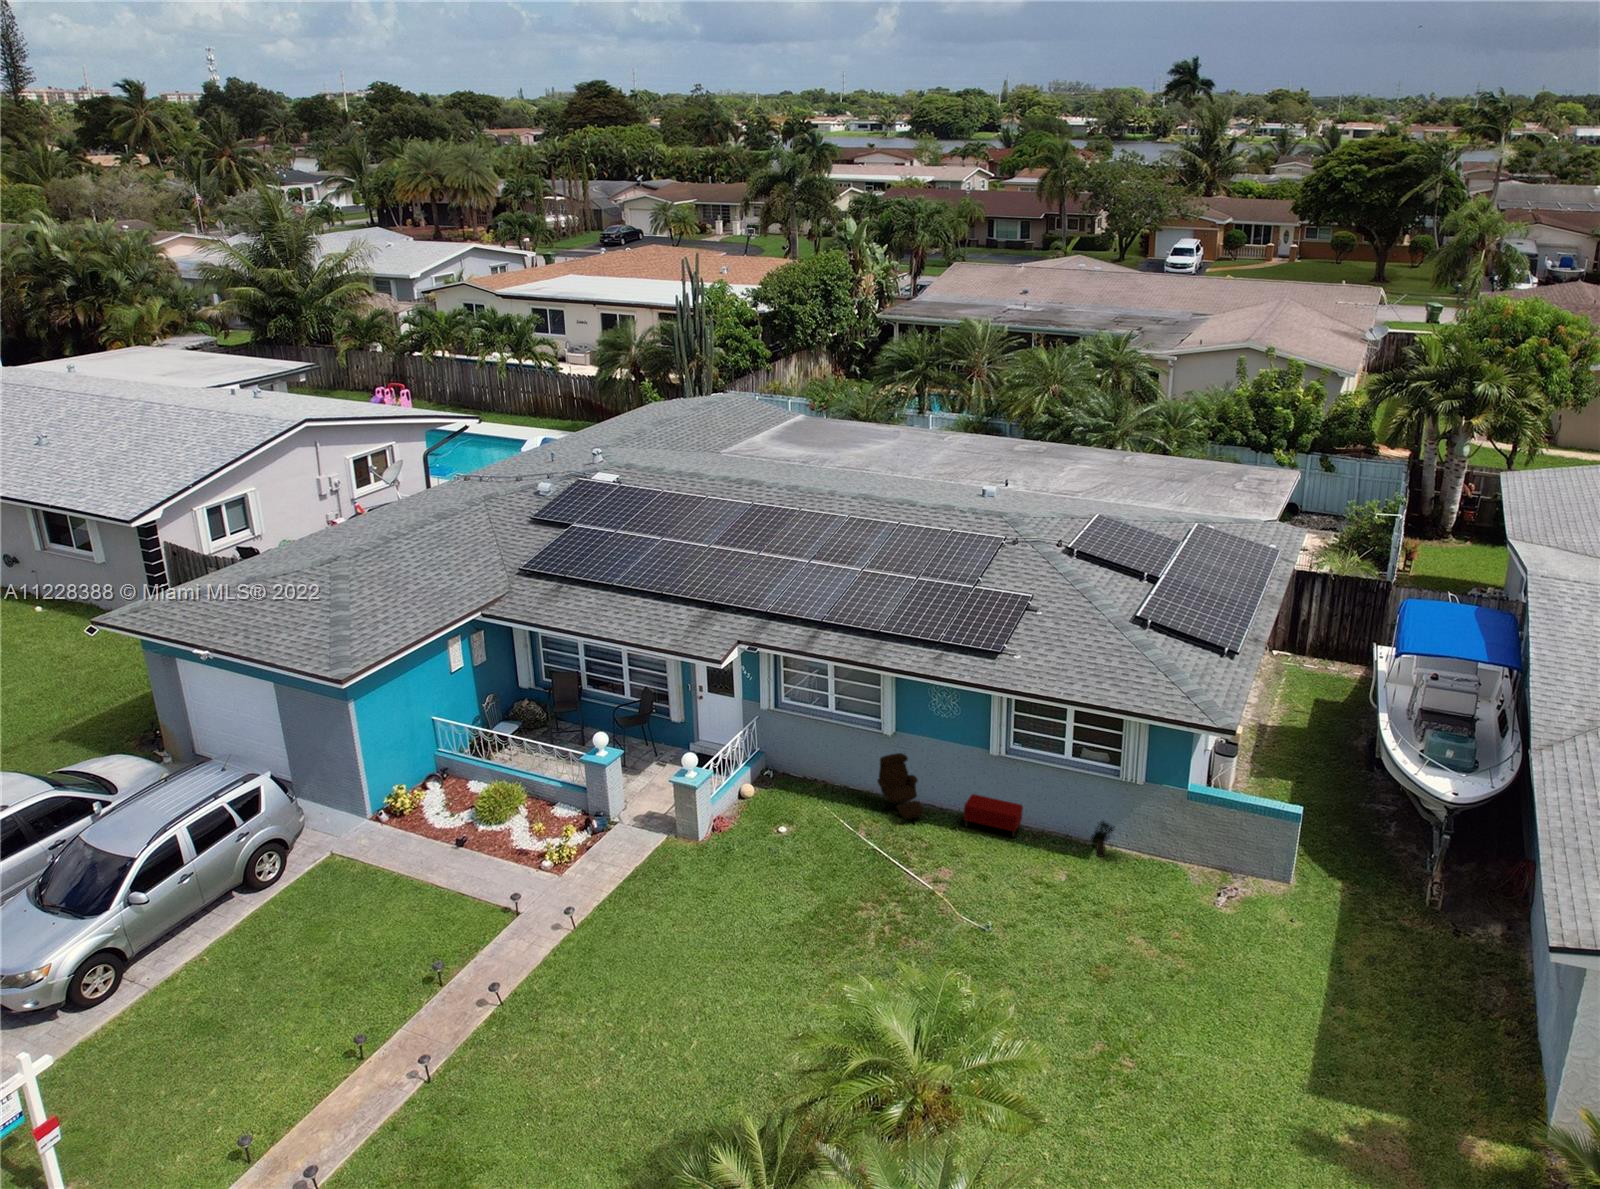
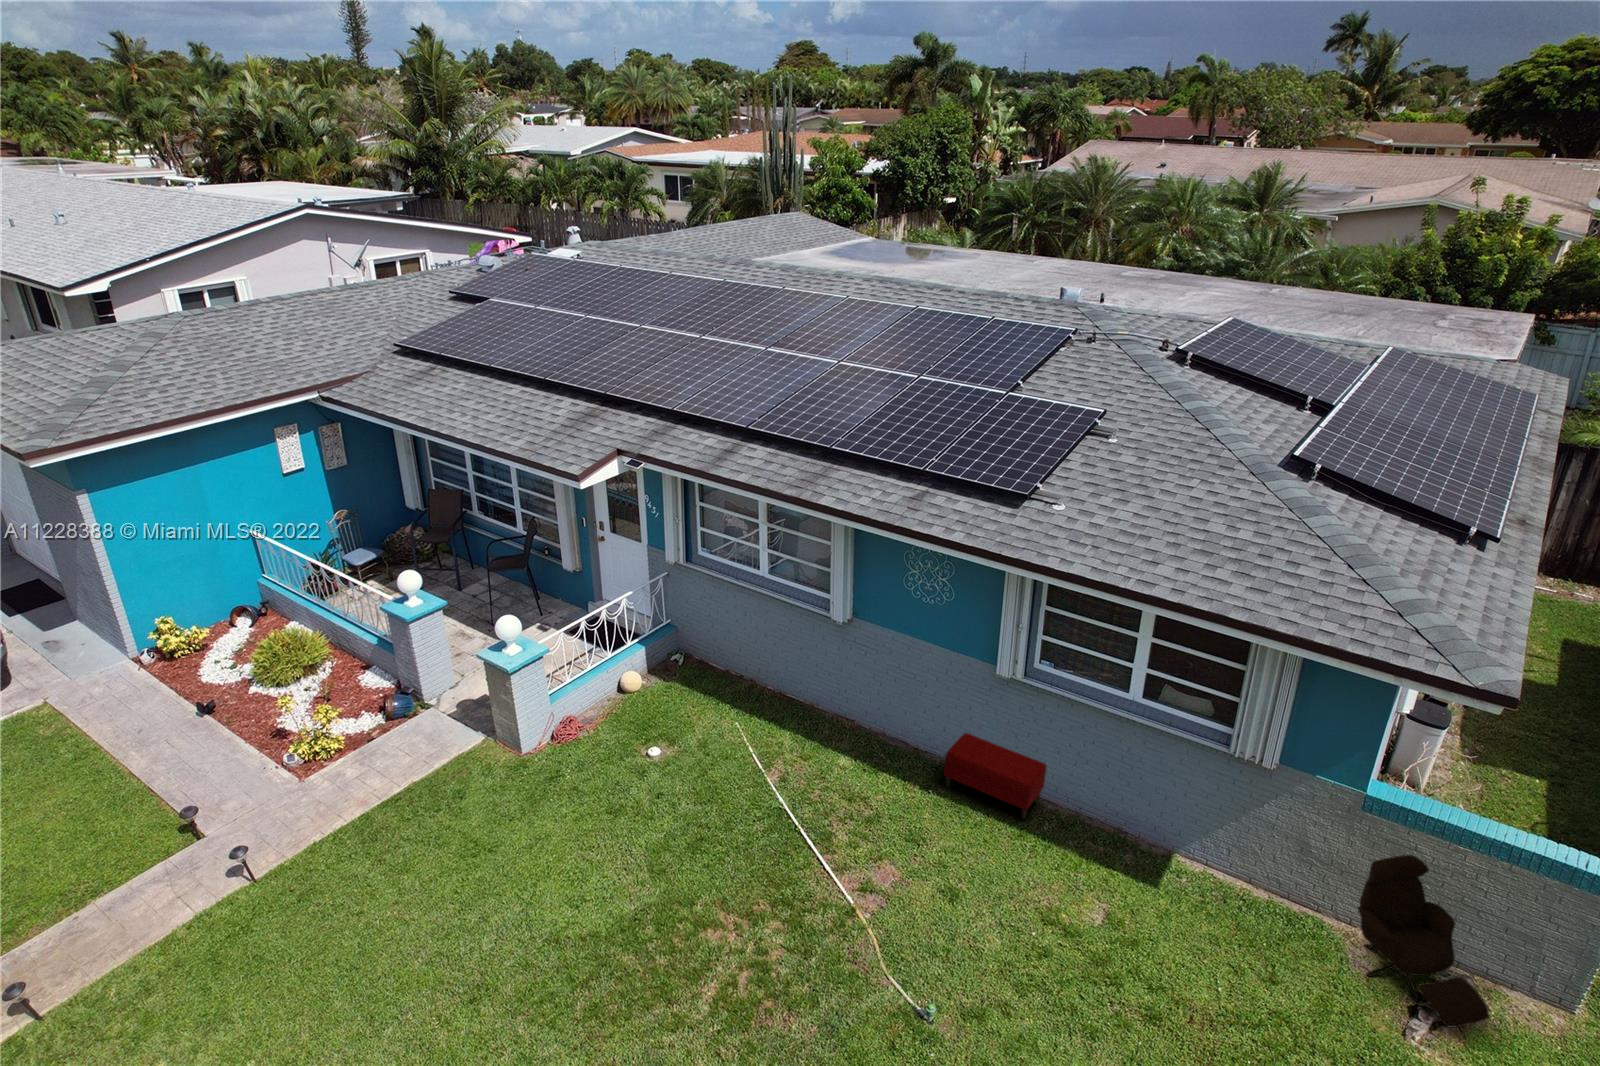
lounge chair: present [877,753,924,820] -> present [1358,855,1489,1040]
potted plant: present [1091,821,1114,857] -> none [1160,816,1209,883]

